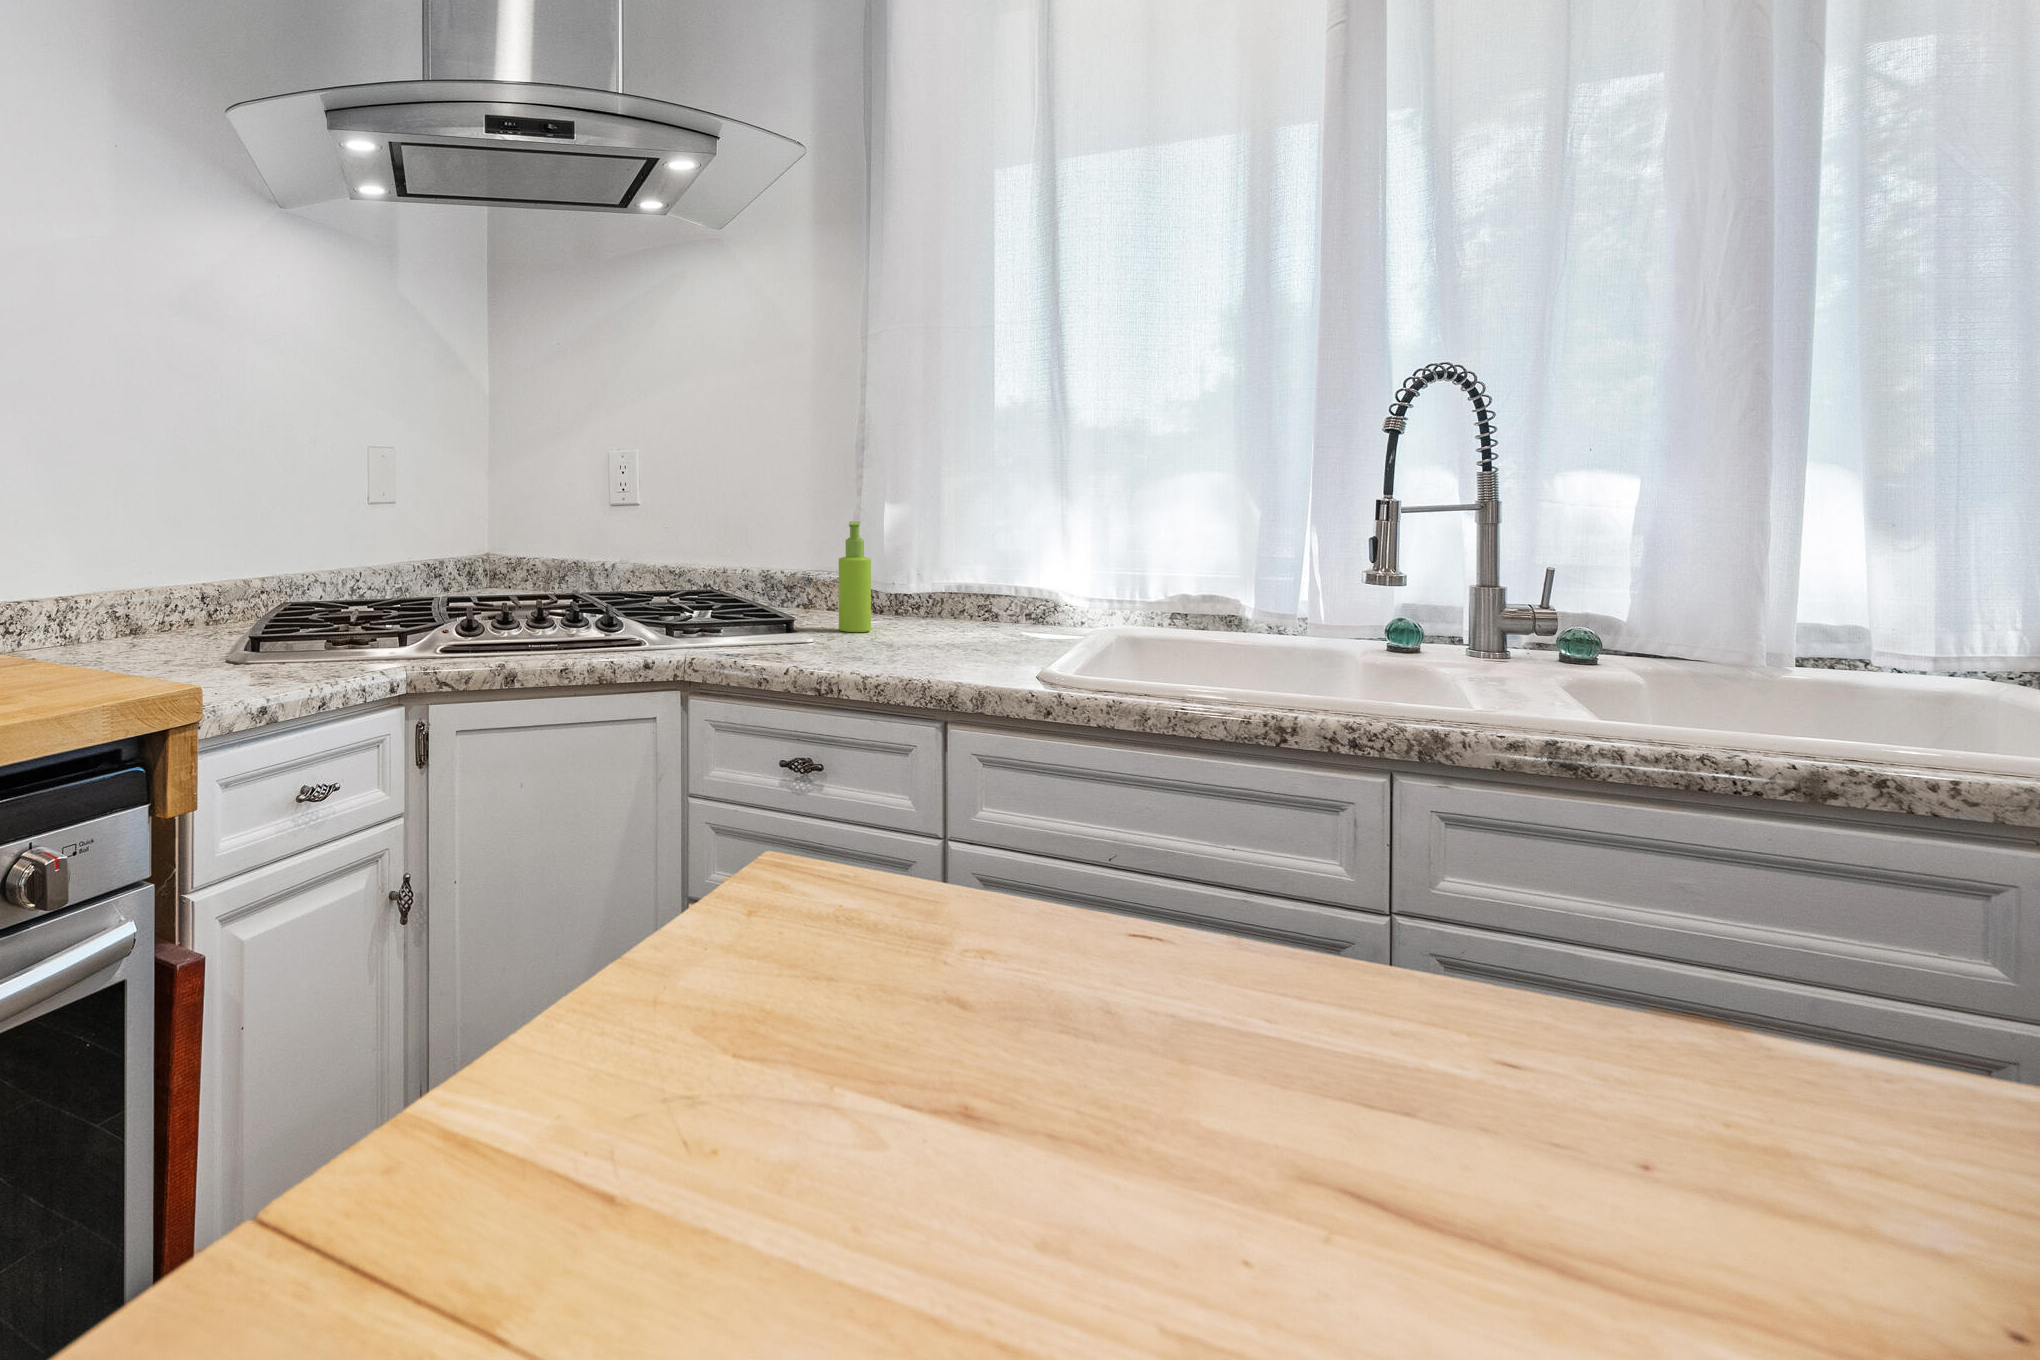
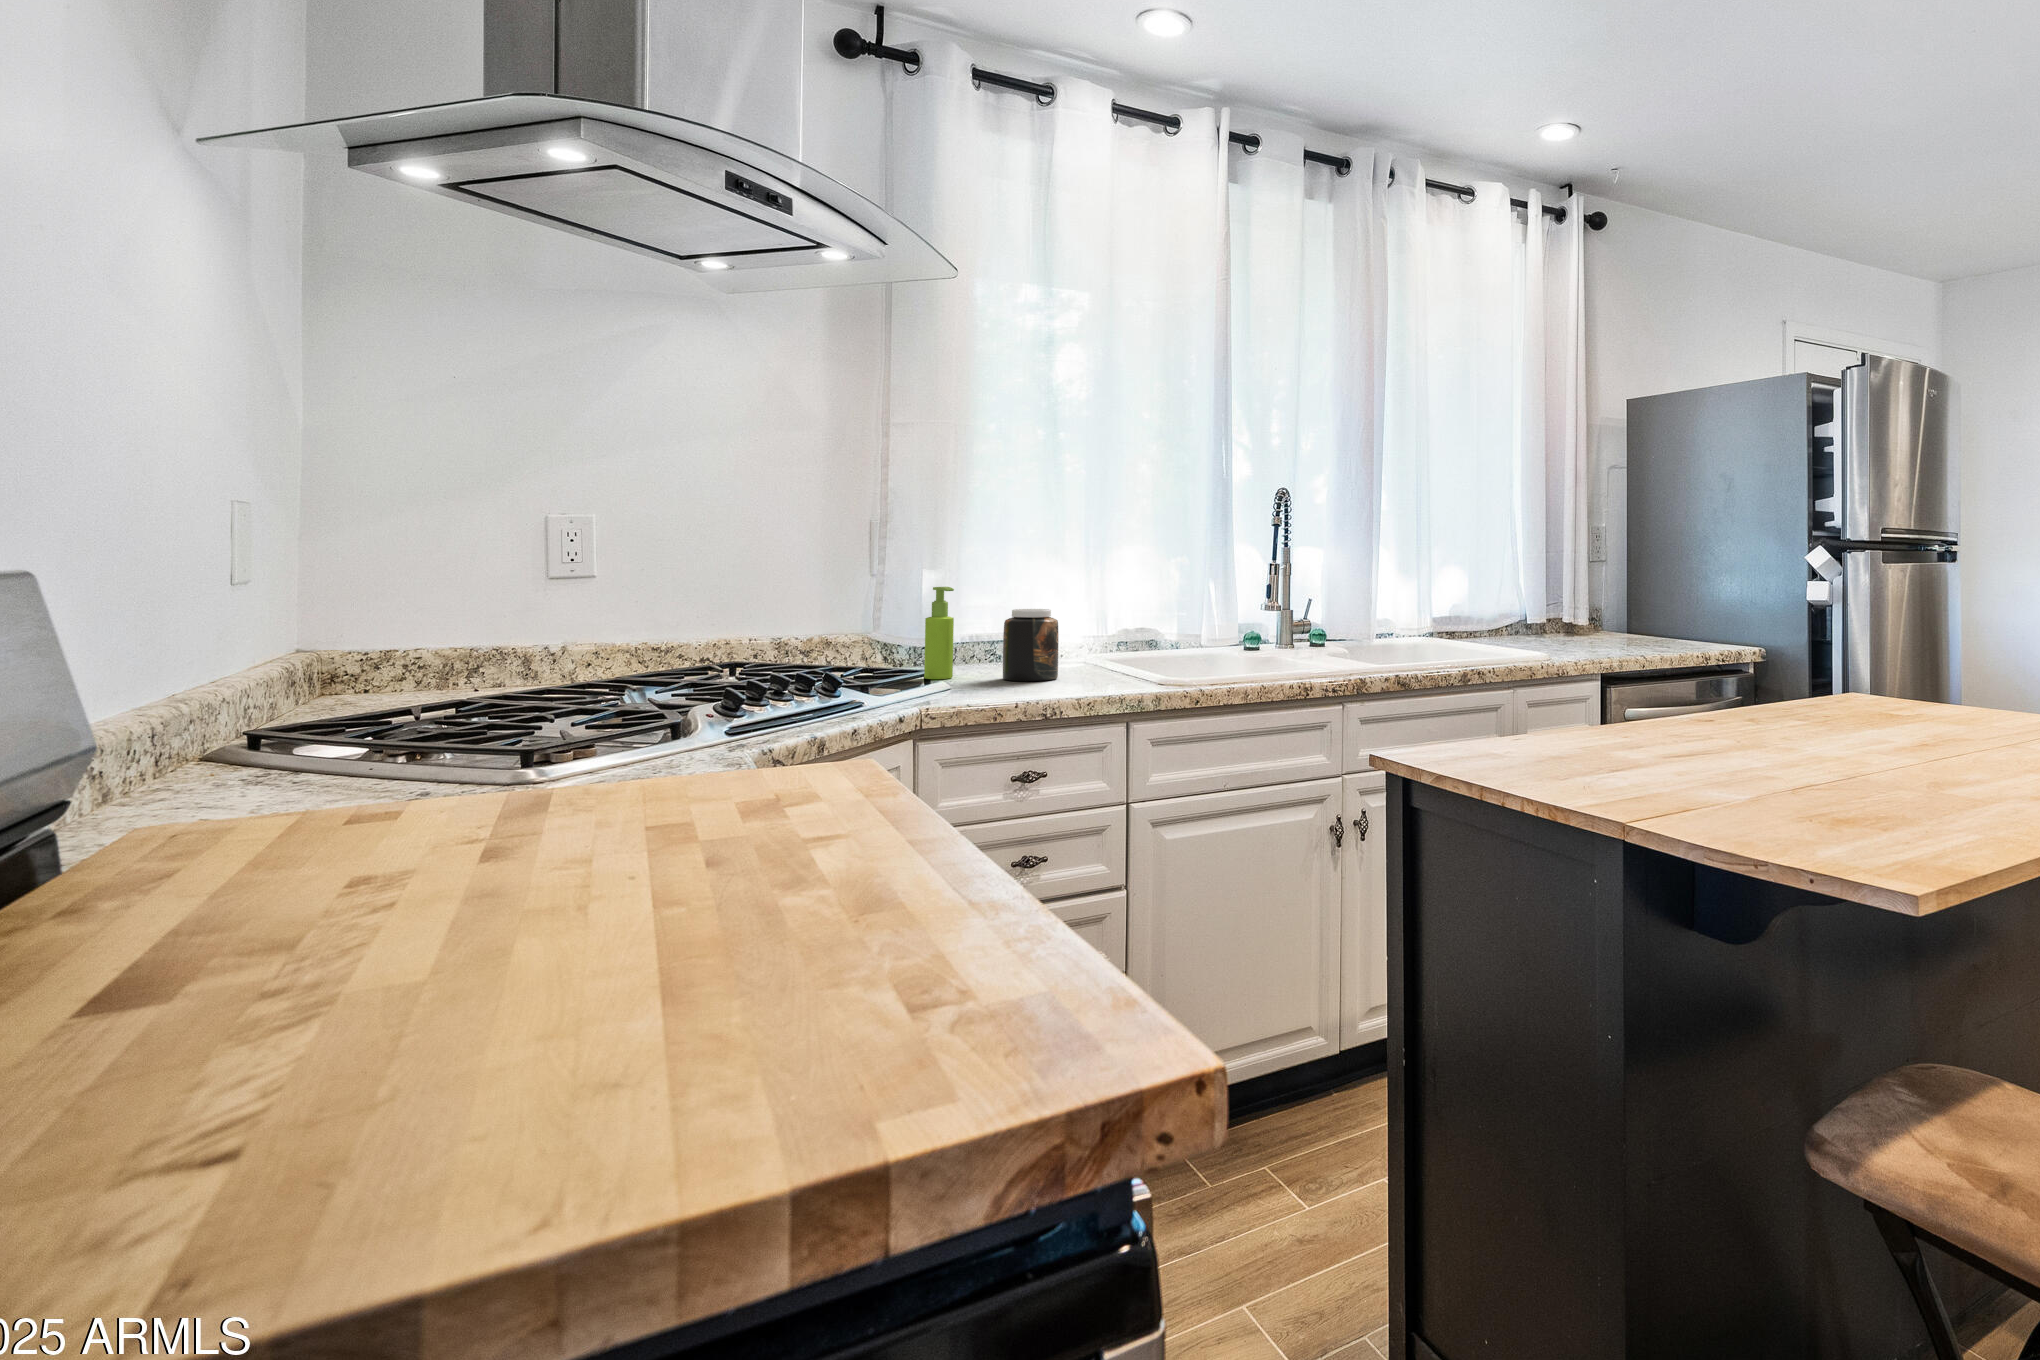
jar: none [892,554,961,649] -> present [1003,609,1058,681]

